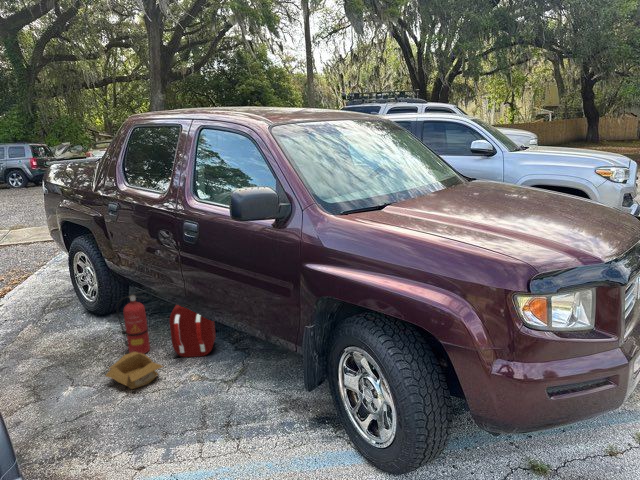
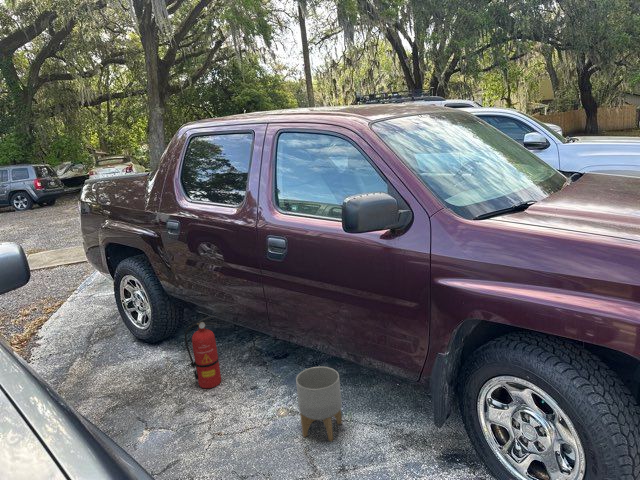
backpack: present [170,305,216,357] -> none [246,322,295,387]
planter: none [198,338,241,404] -> present [296,367,342,441]
cardboard box: present [106,352,163,389] -> none [184,385,249,430]

